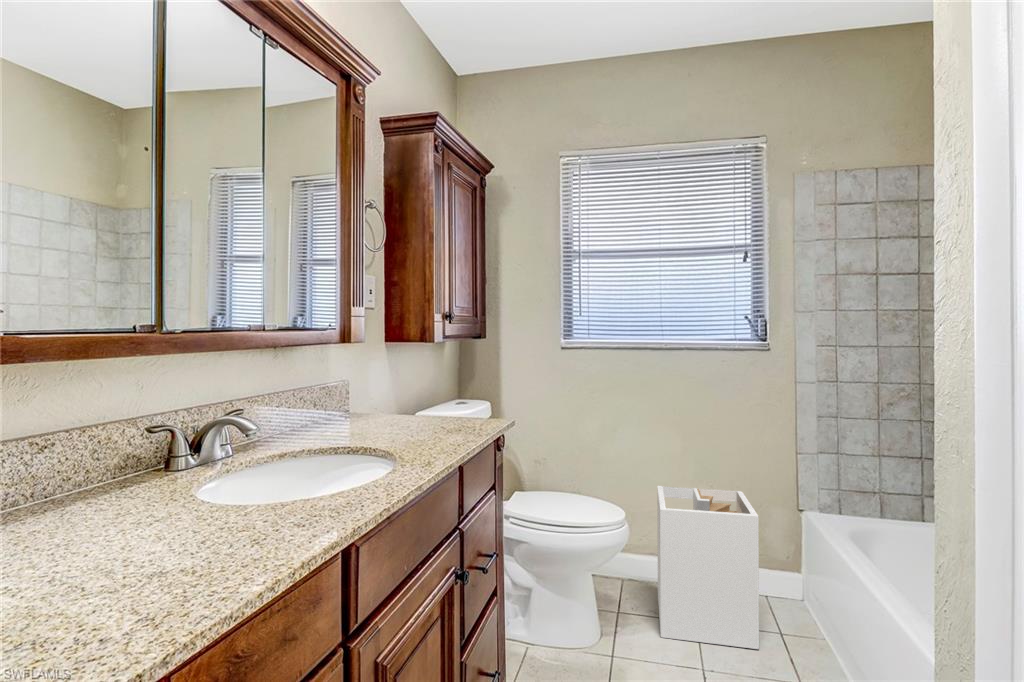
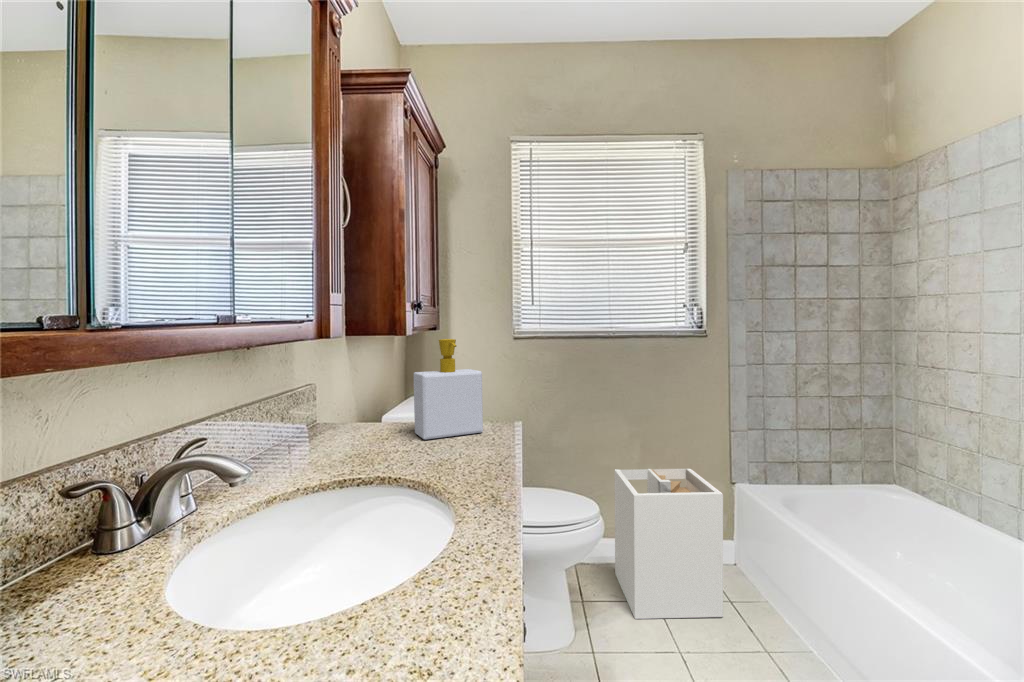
soap bottle: none [416,346,471,429] -> present [414,339,483,439]

